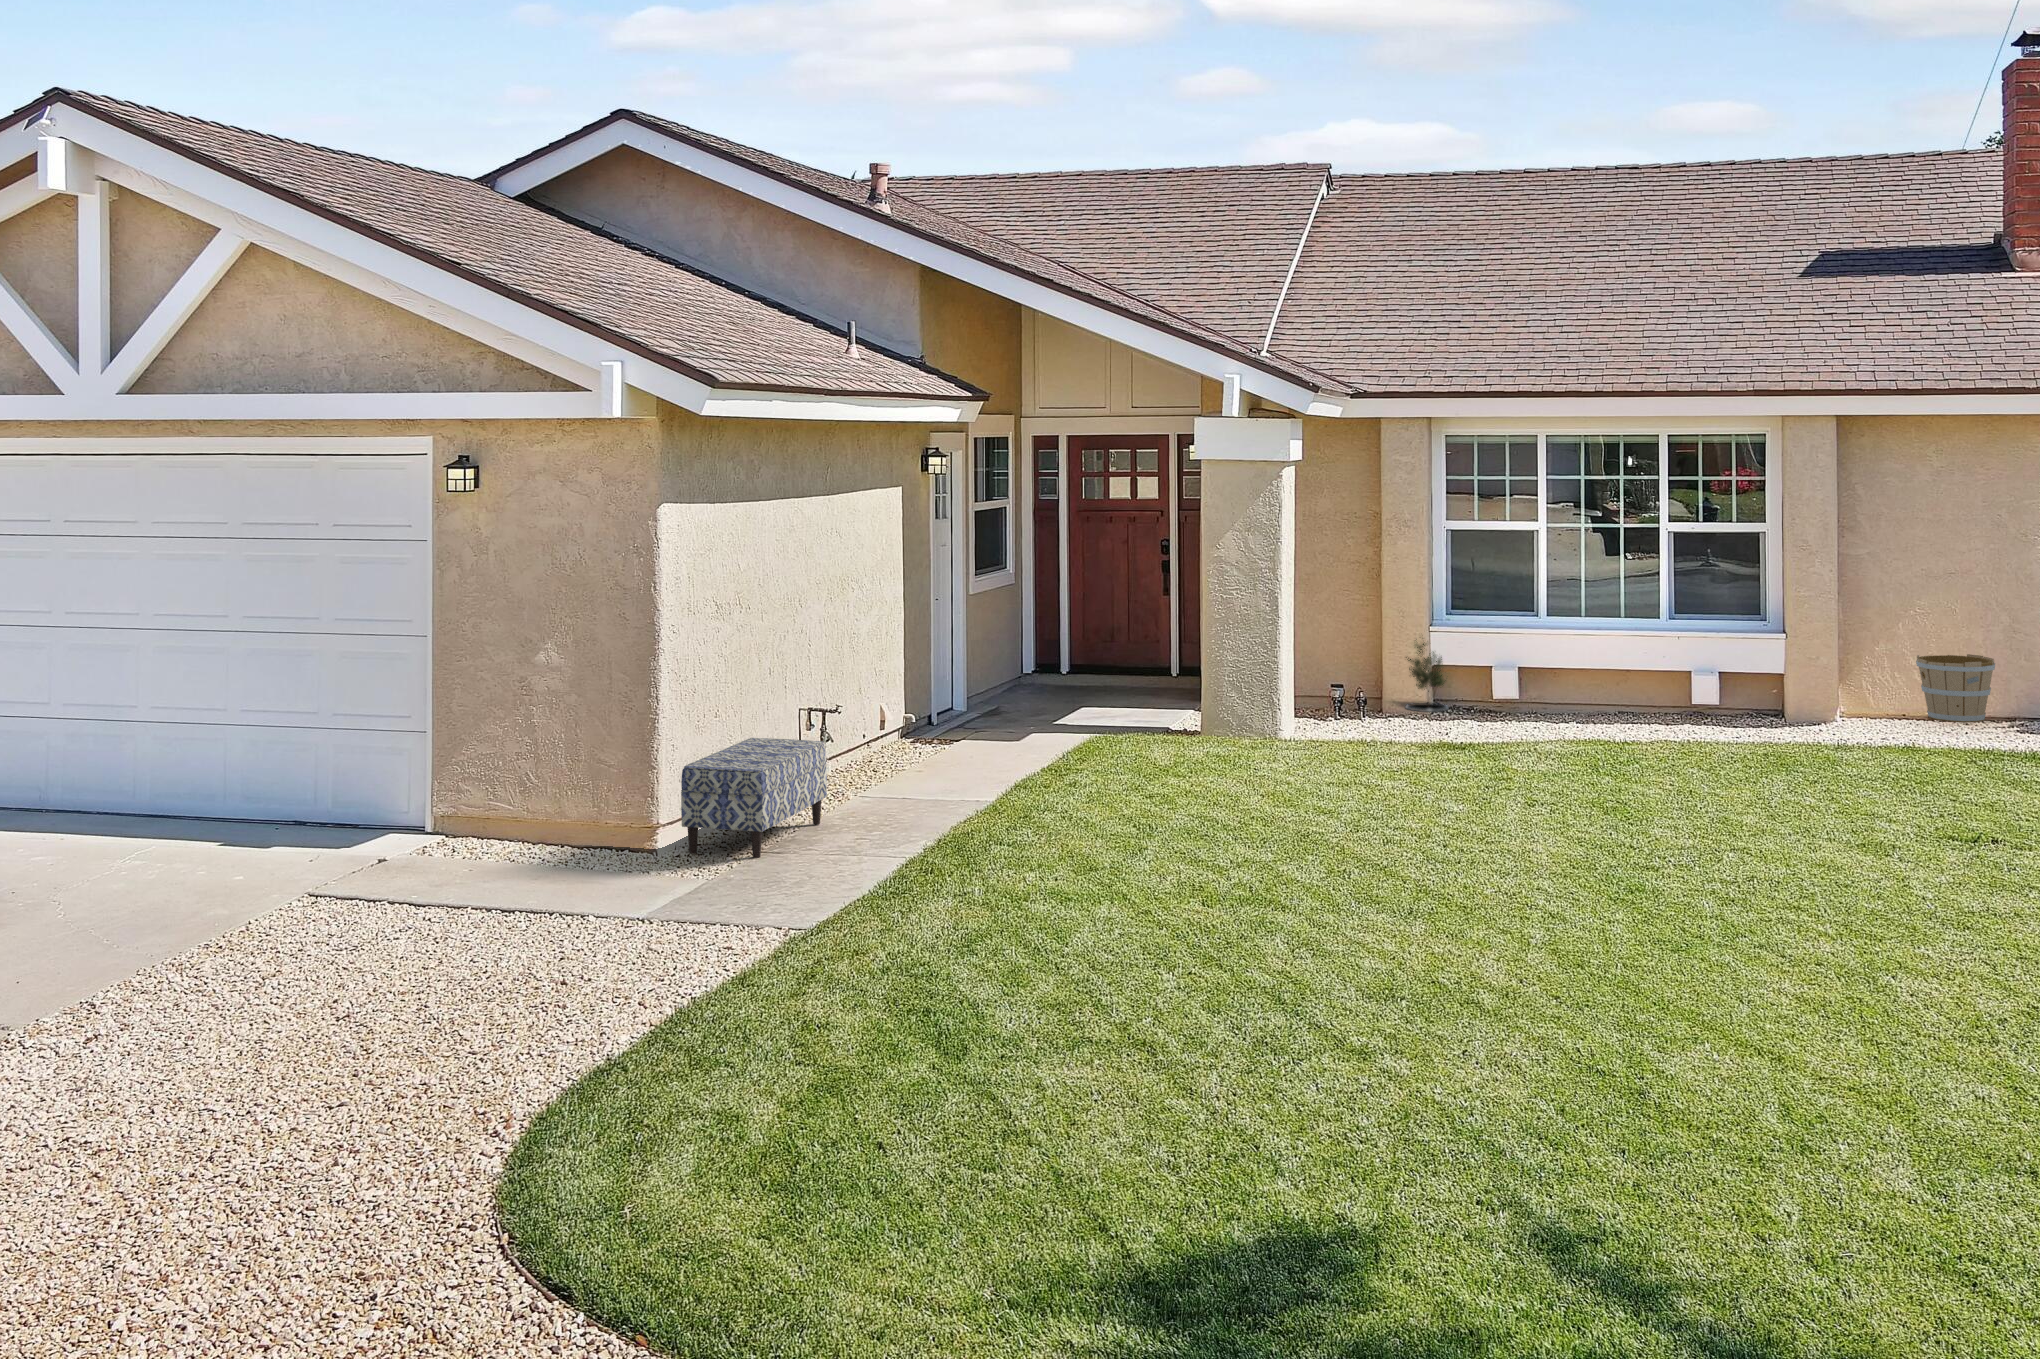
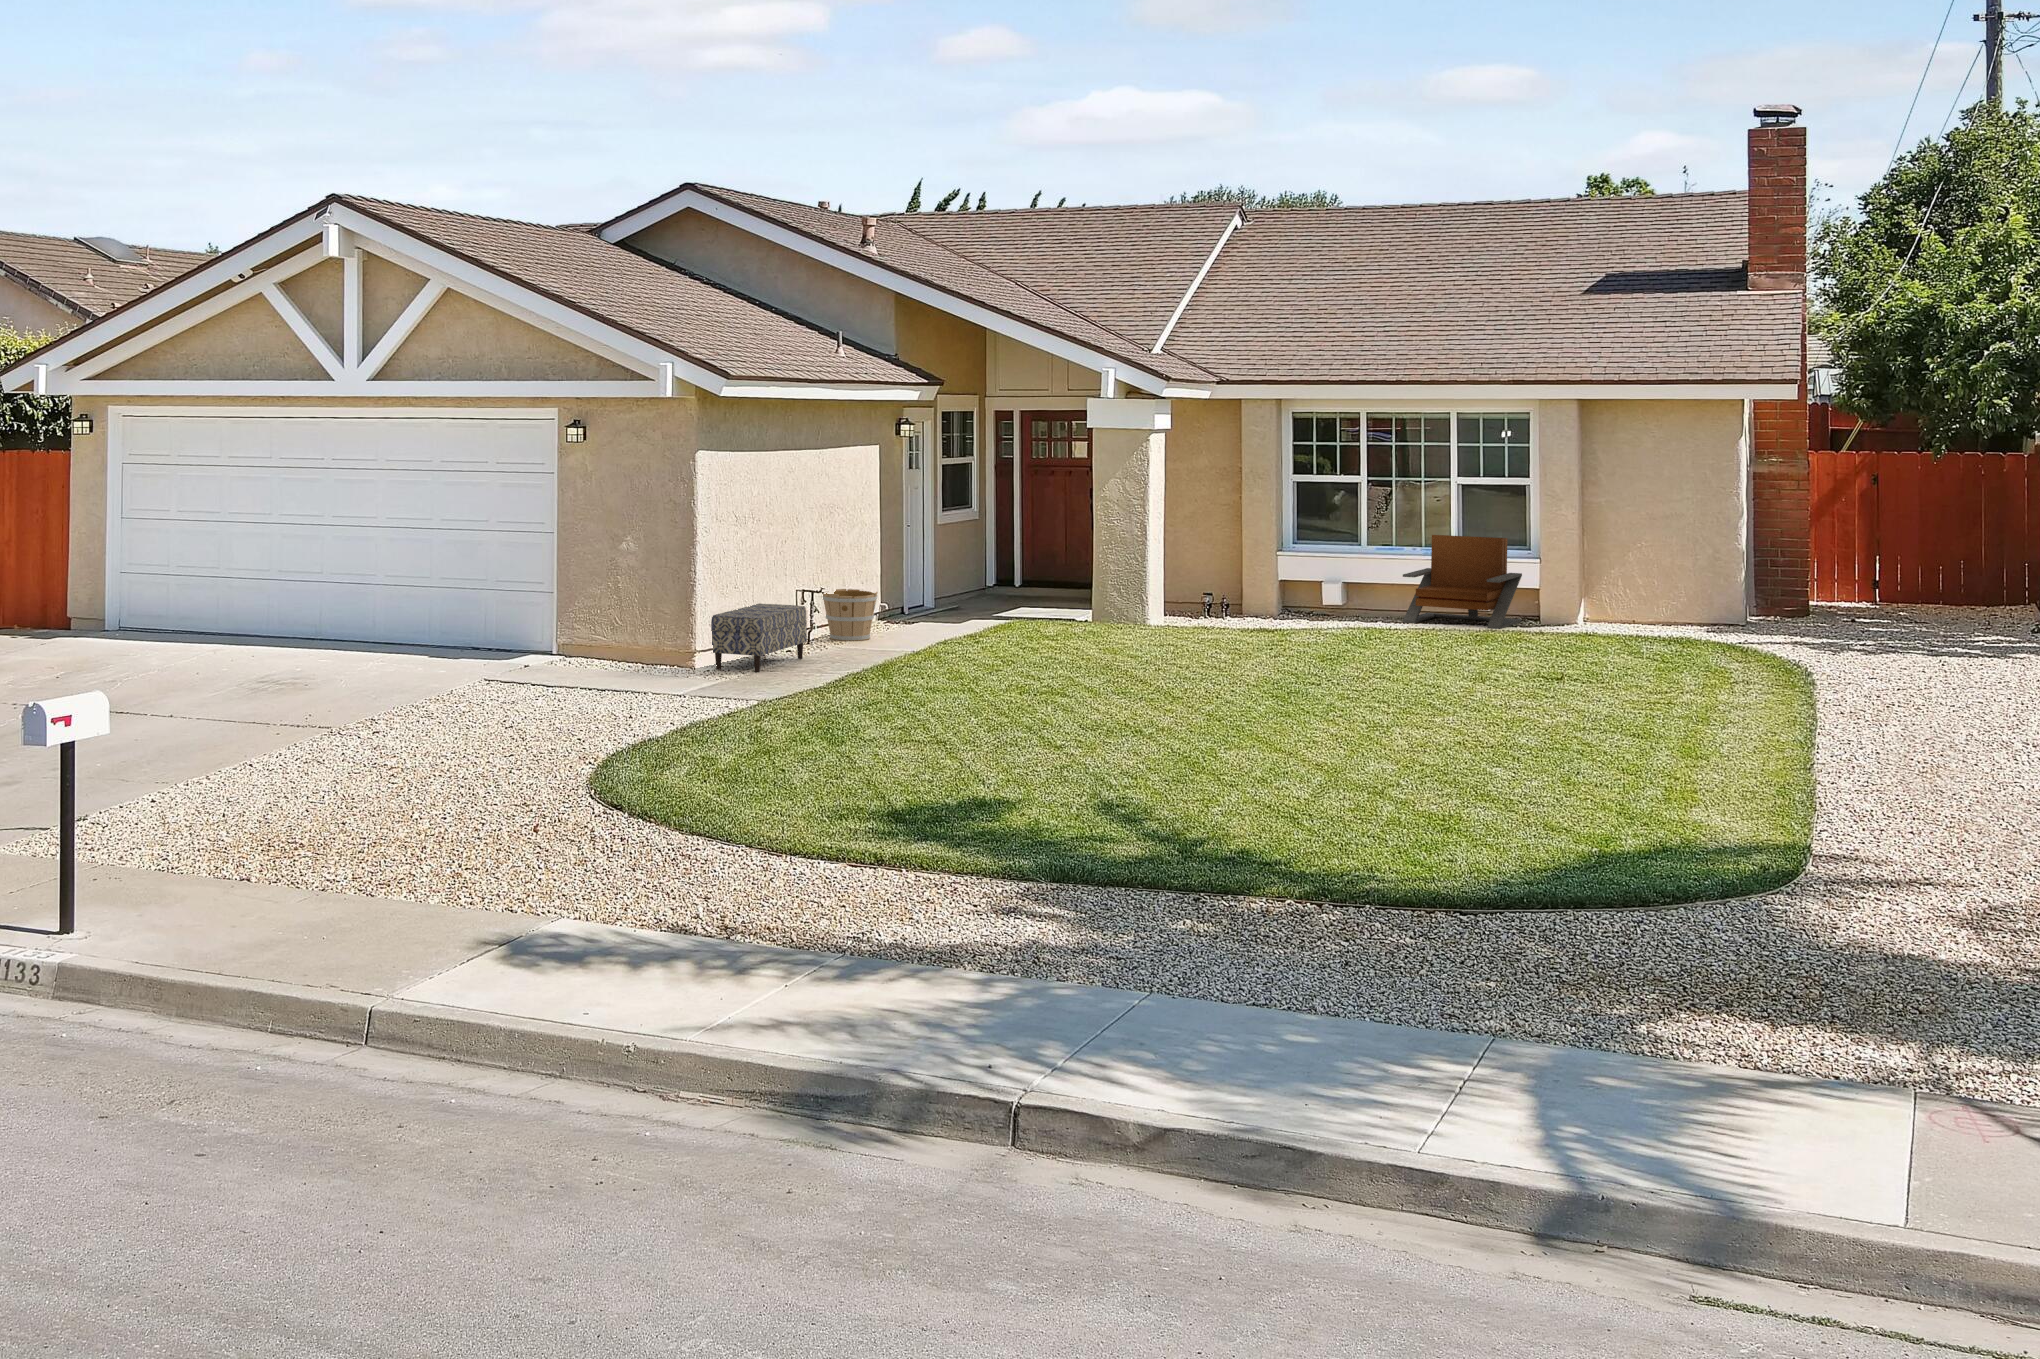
lounge chair: none [1618,601,1769,733] -> present [1403,535,1522,629]
potted tree: present [1406,638,1448,712] -> none [1251,556,1286,613]
wooden bucket: present [1916,654,1995,722] -> present [823,589,878,641]

